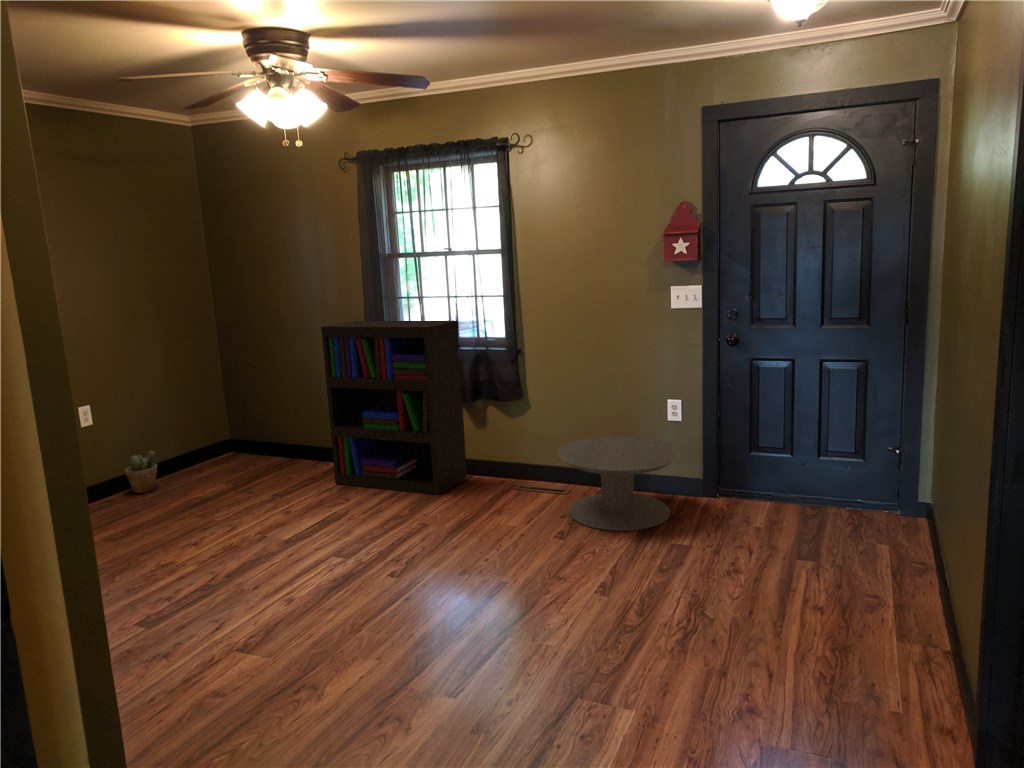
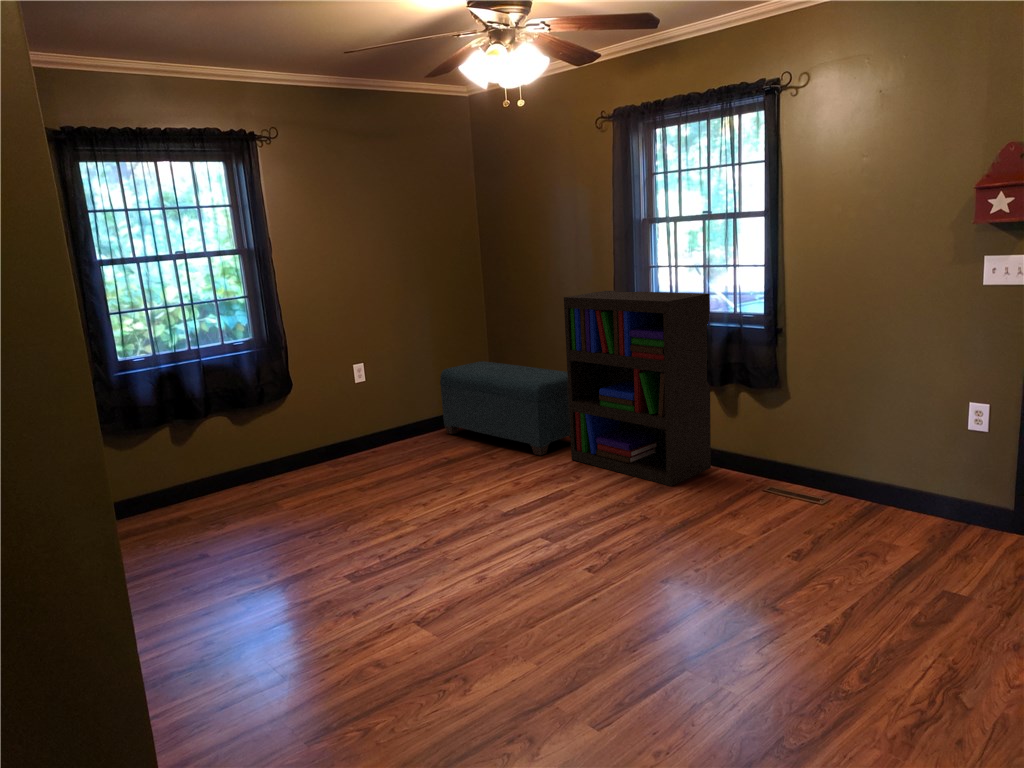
bench: none [180,396,341,484] -> present [440,361,571,455]
side table: present [557,436,681,531] -> none [804,442,977,566]
potted plant: present [125,451,157,493] -> none [390,409,417,448]

